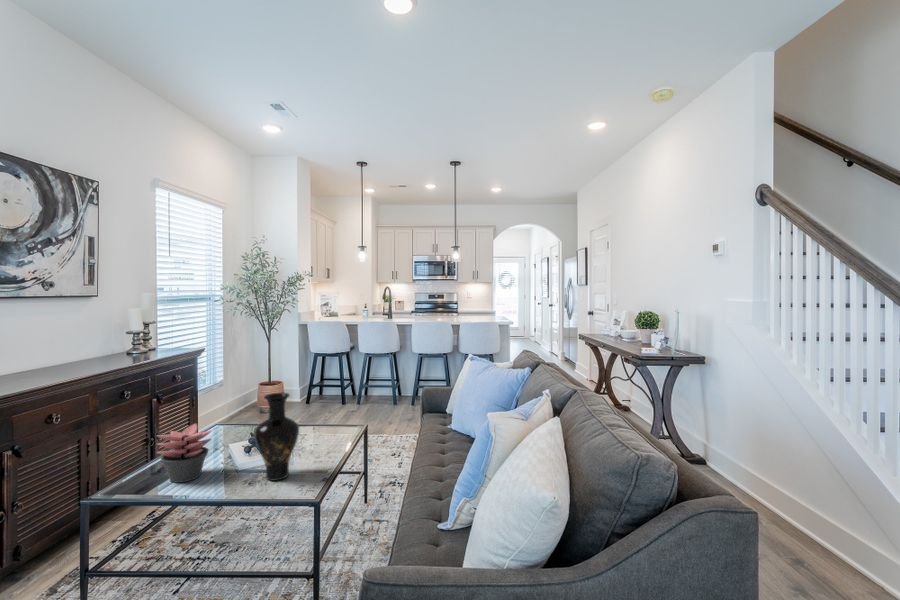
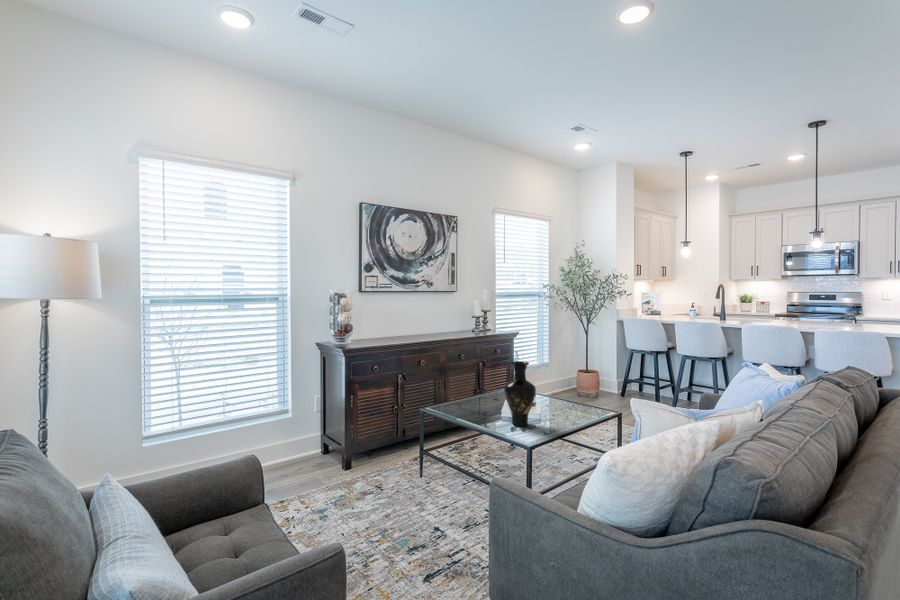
succulent plant: present [157,424,211,483] -> none [455,377,486,413]

